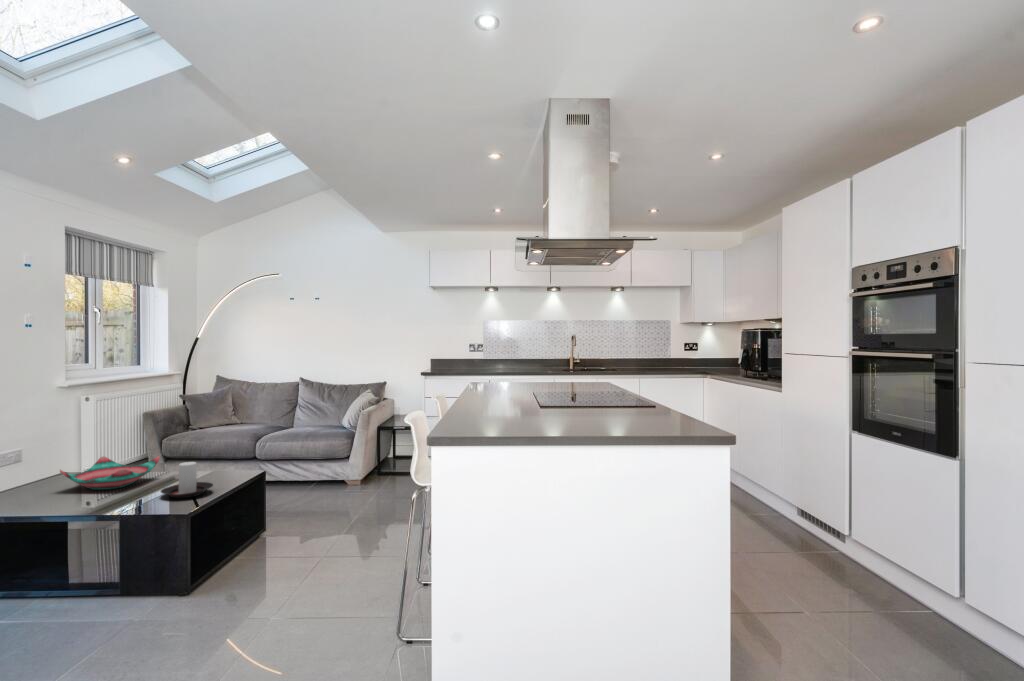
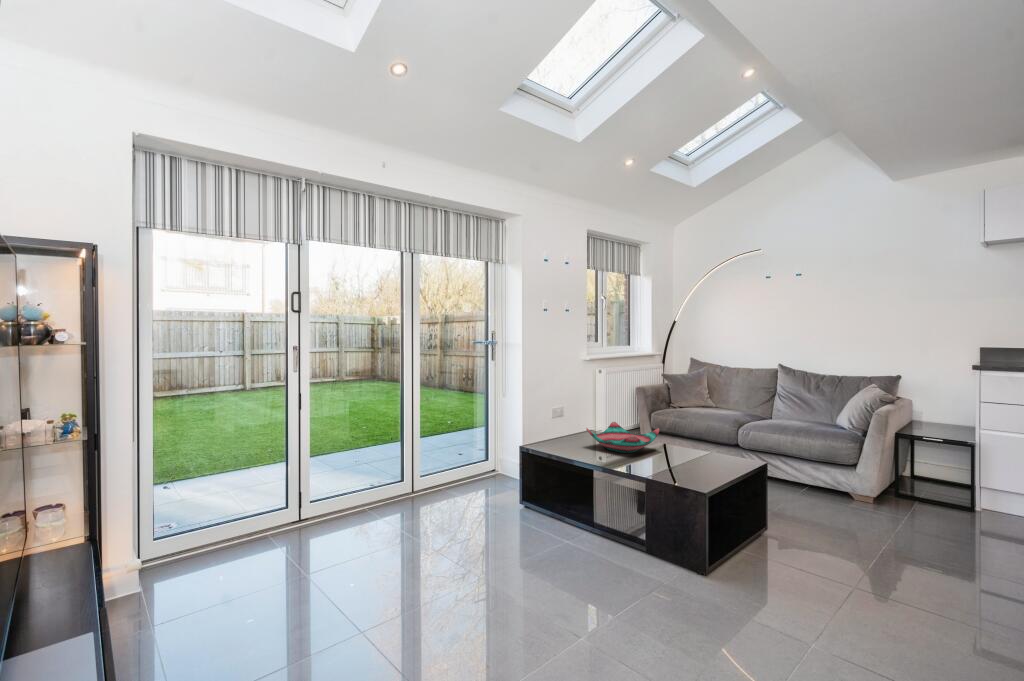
candle holder: present [161,462,213,498] -> none [666,438,715,476]

